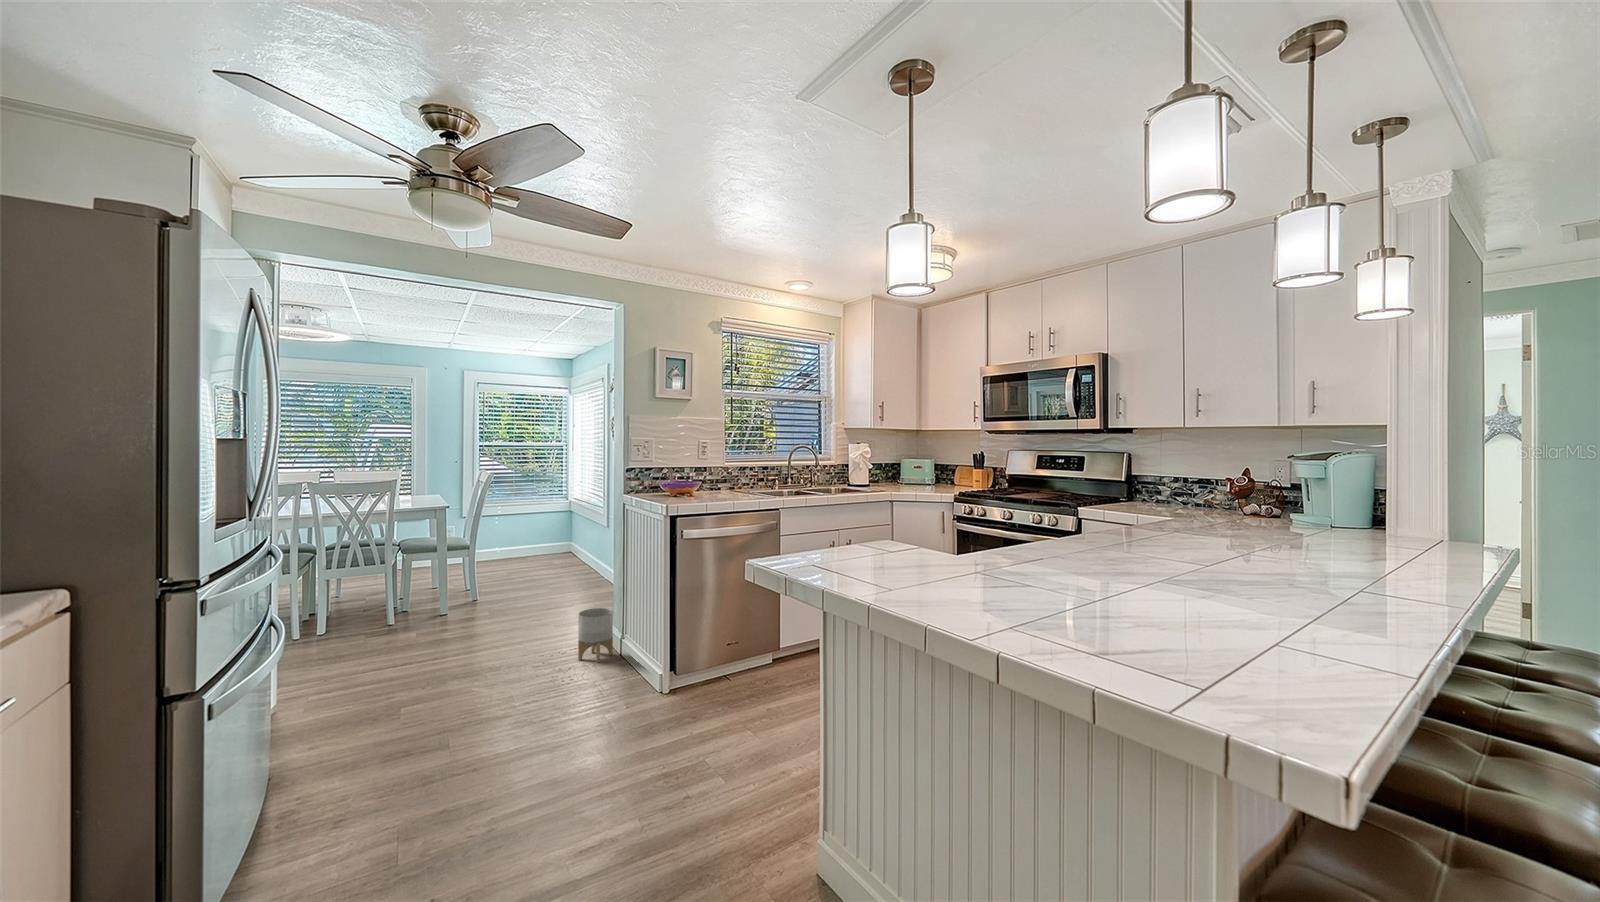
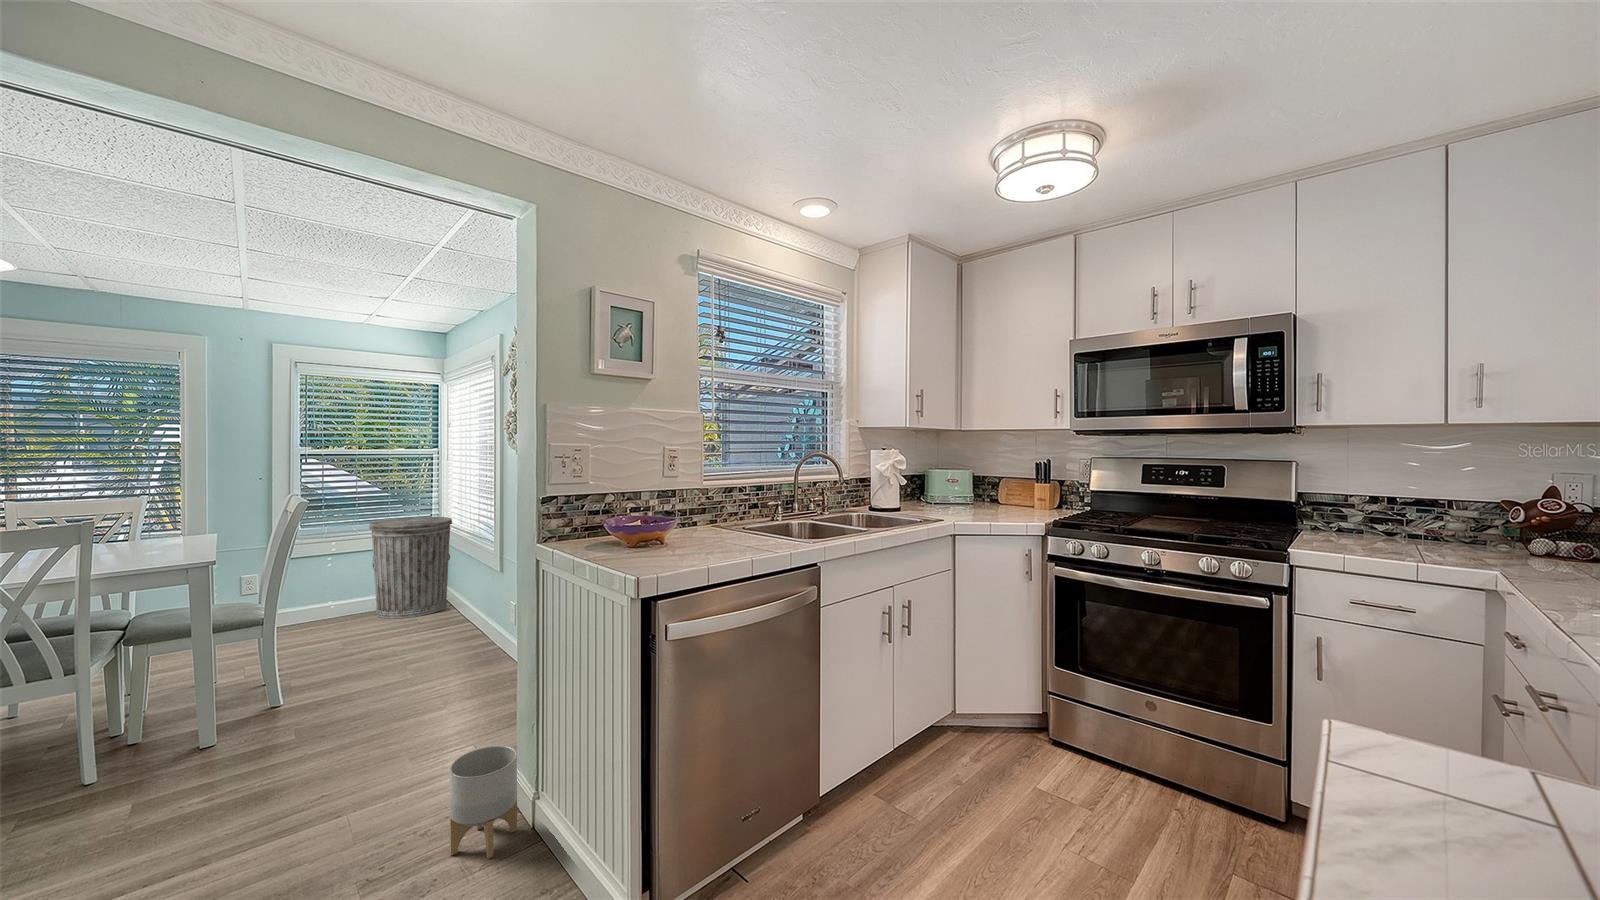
trash can: none [521,493,575,563] -> present [369,517,452,619]

